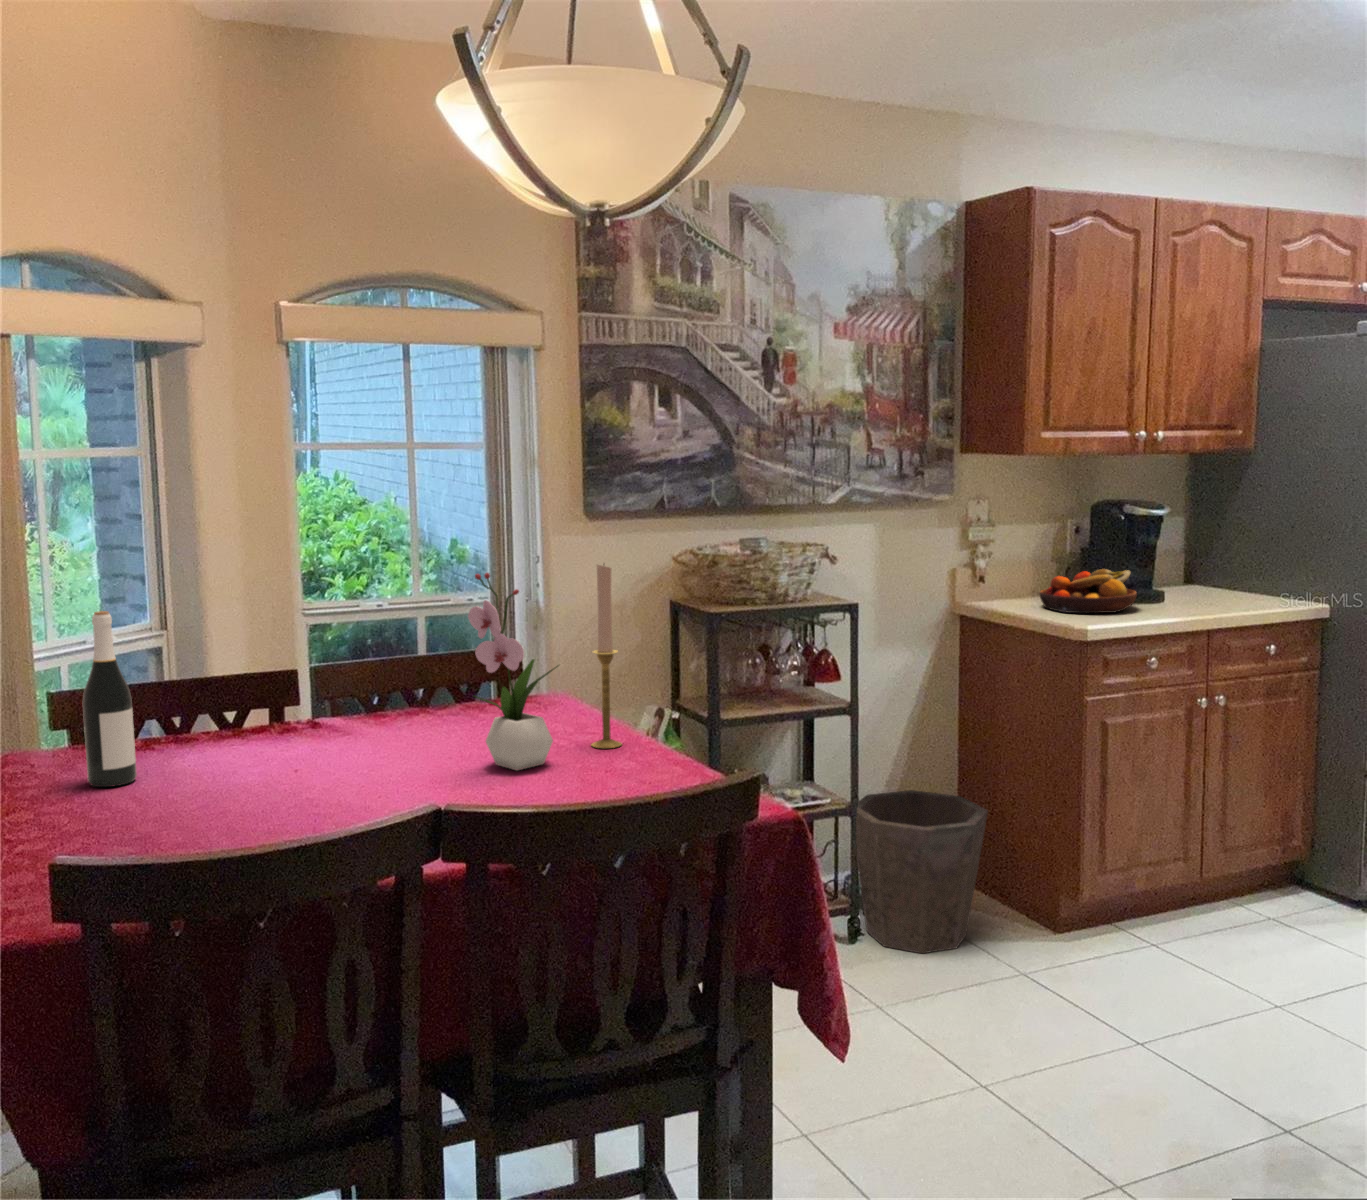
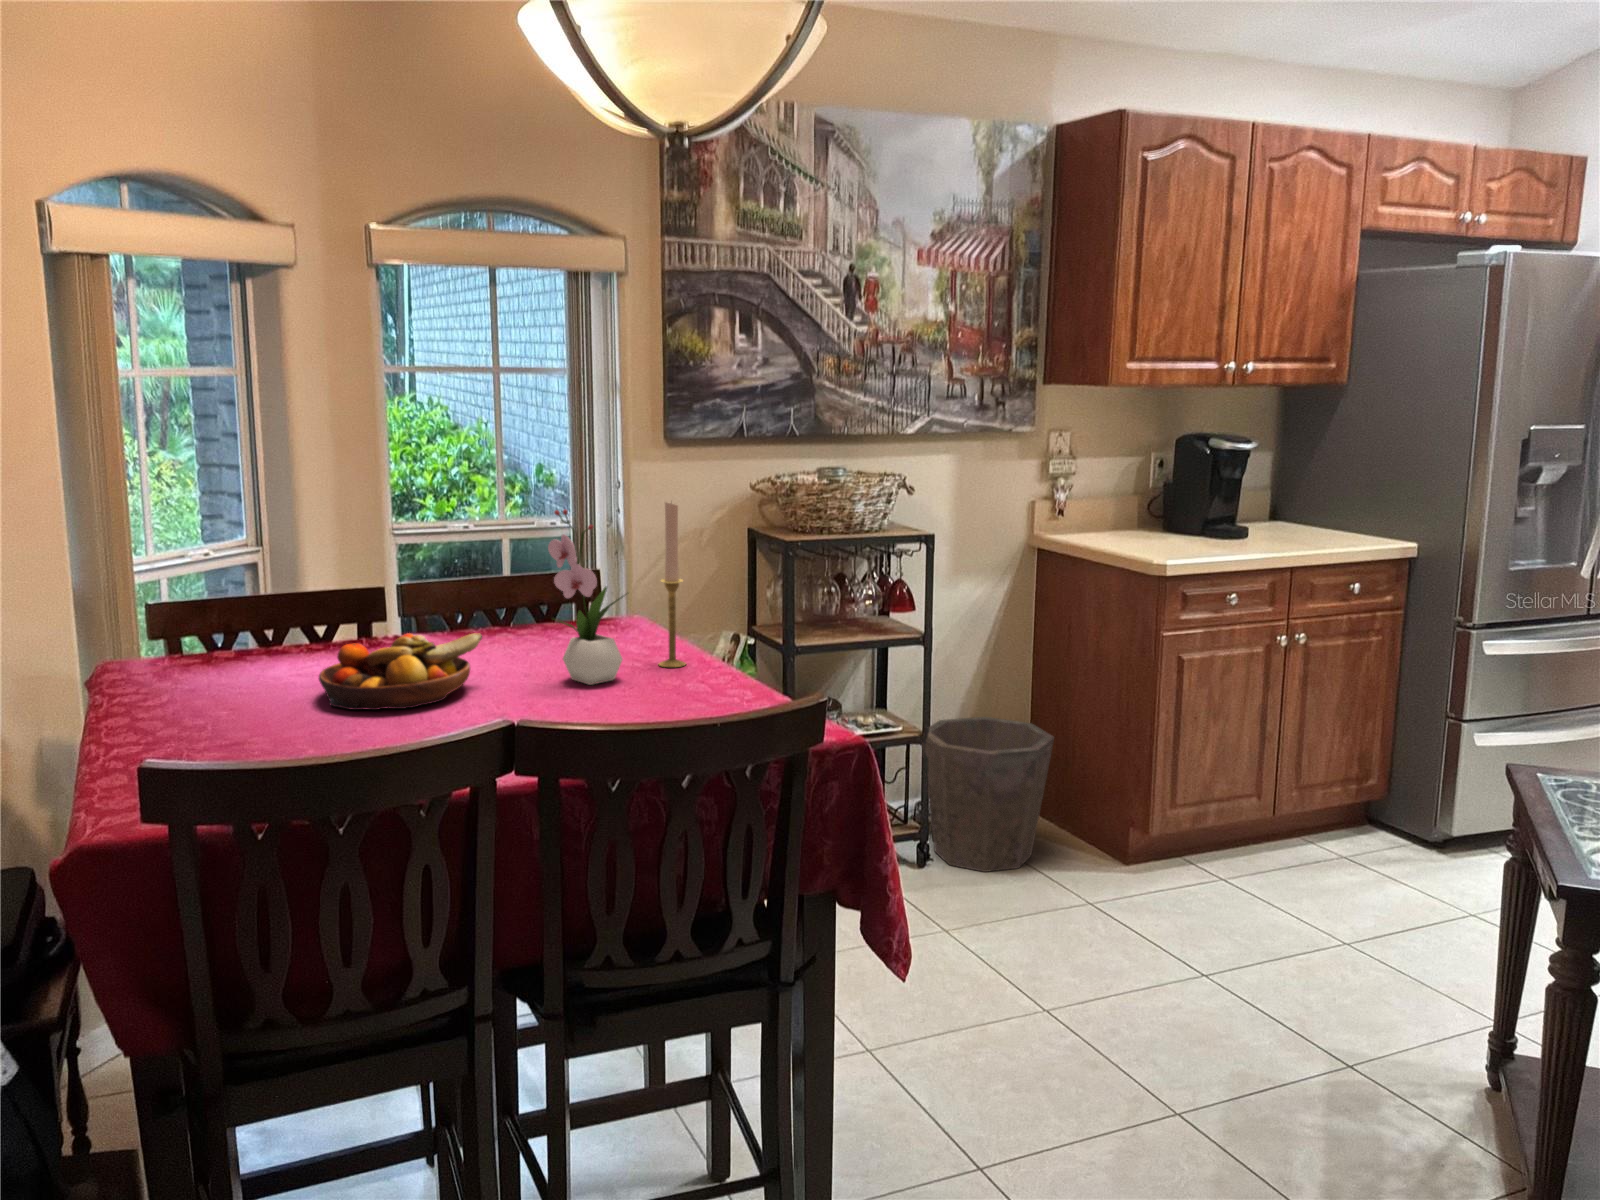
fruit bowl: present [1039,569,1137,613] -> present [319,633,482,710]
wine bottle: present [83,611,137,787] -> none [208,537,255,692]

